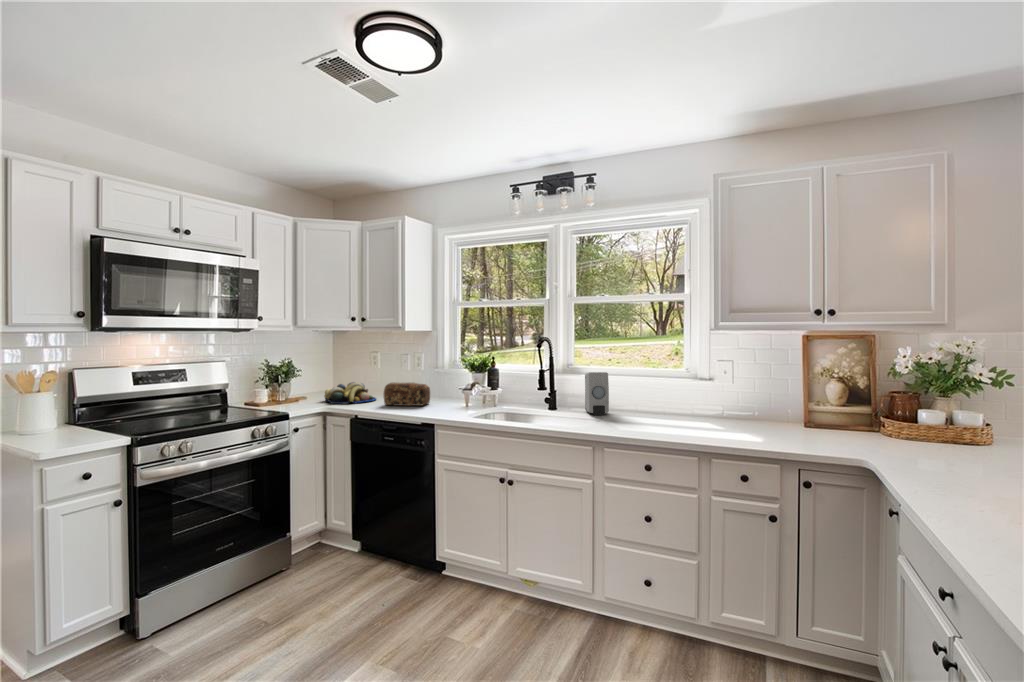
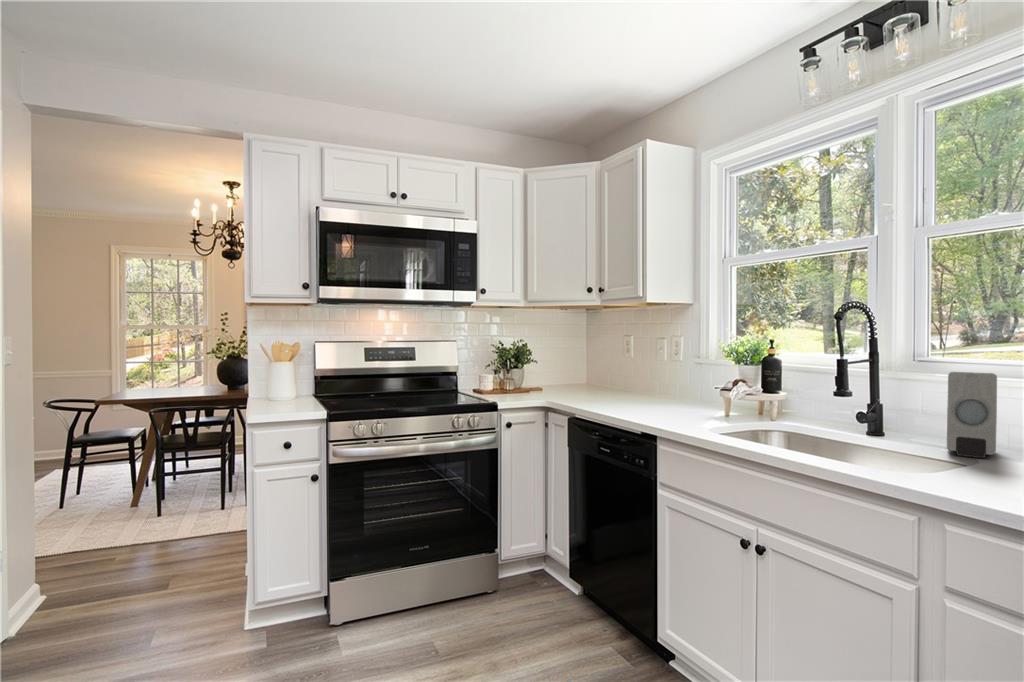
fruit bowl: present [324,382,376,404] -> none [555,371,619,399]
bread loaf: present [384,383,430,406] -> none [614,374,681,409]

